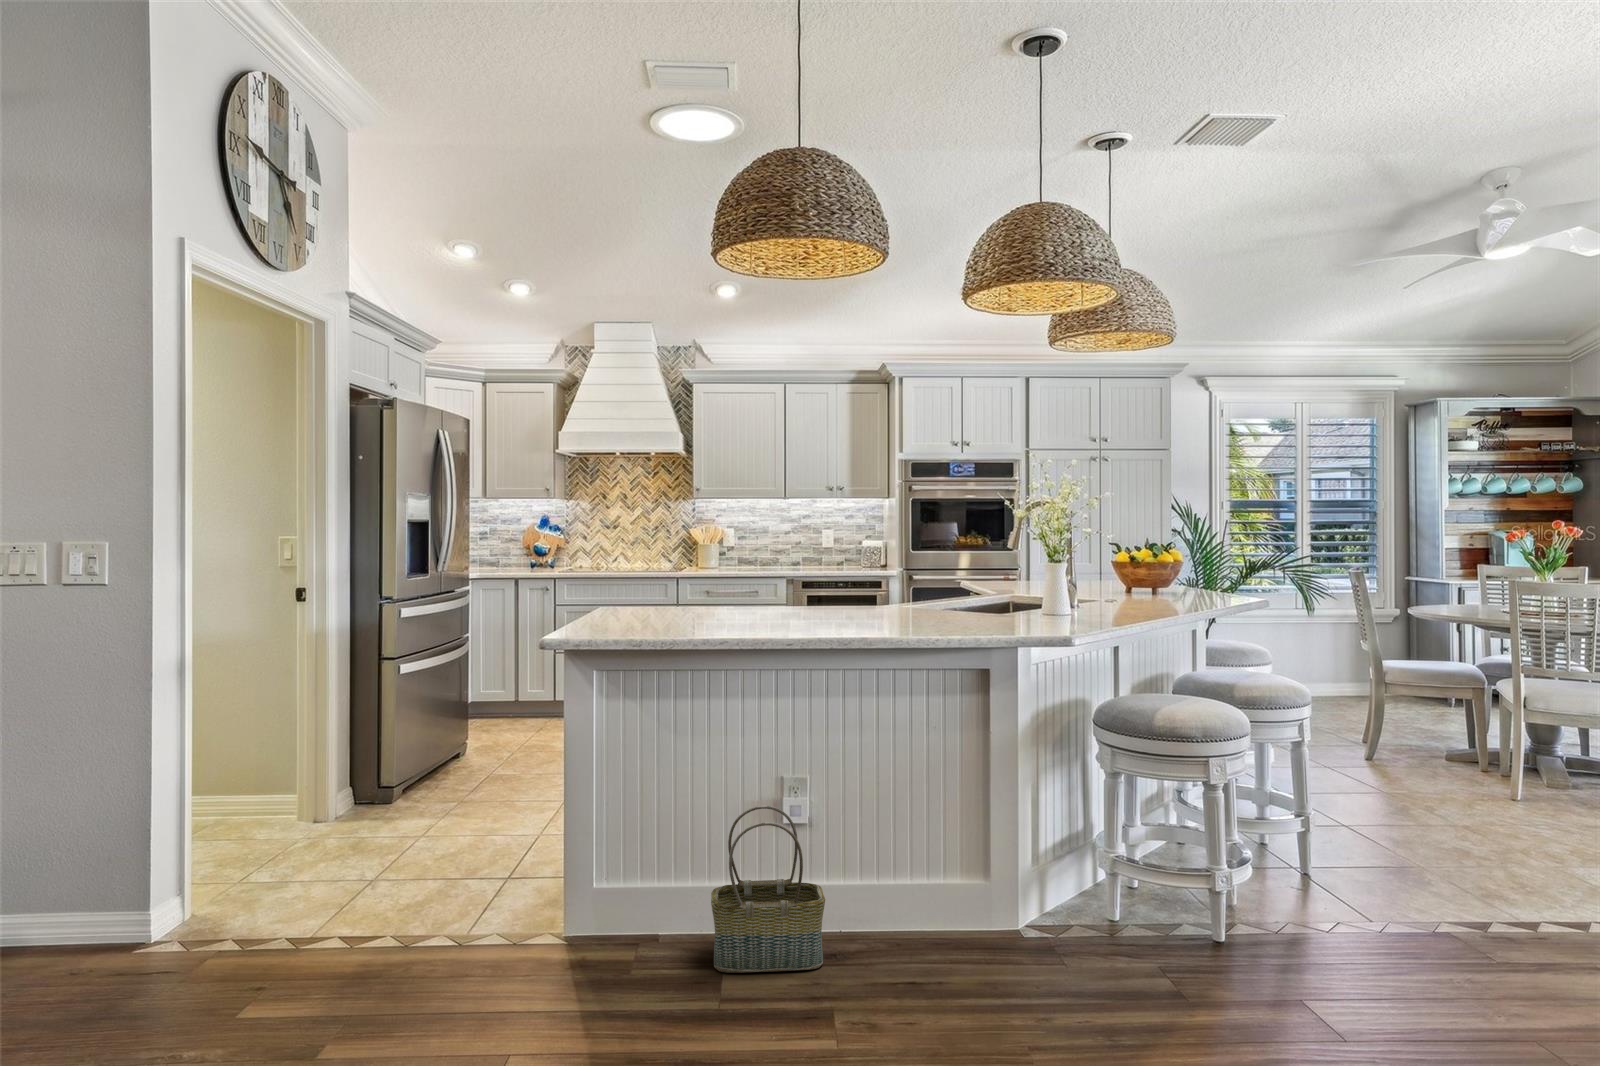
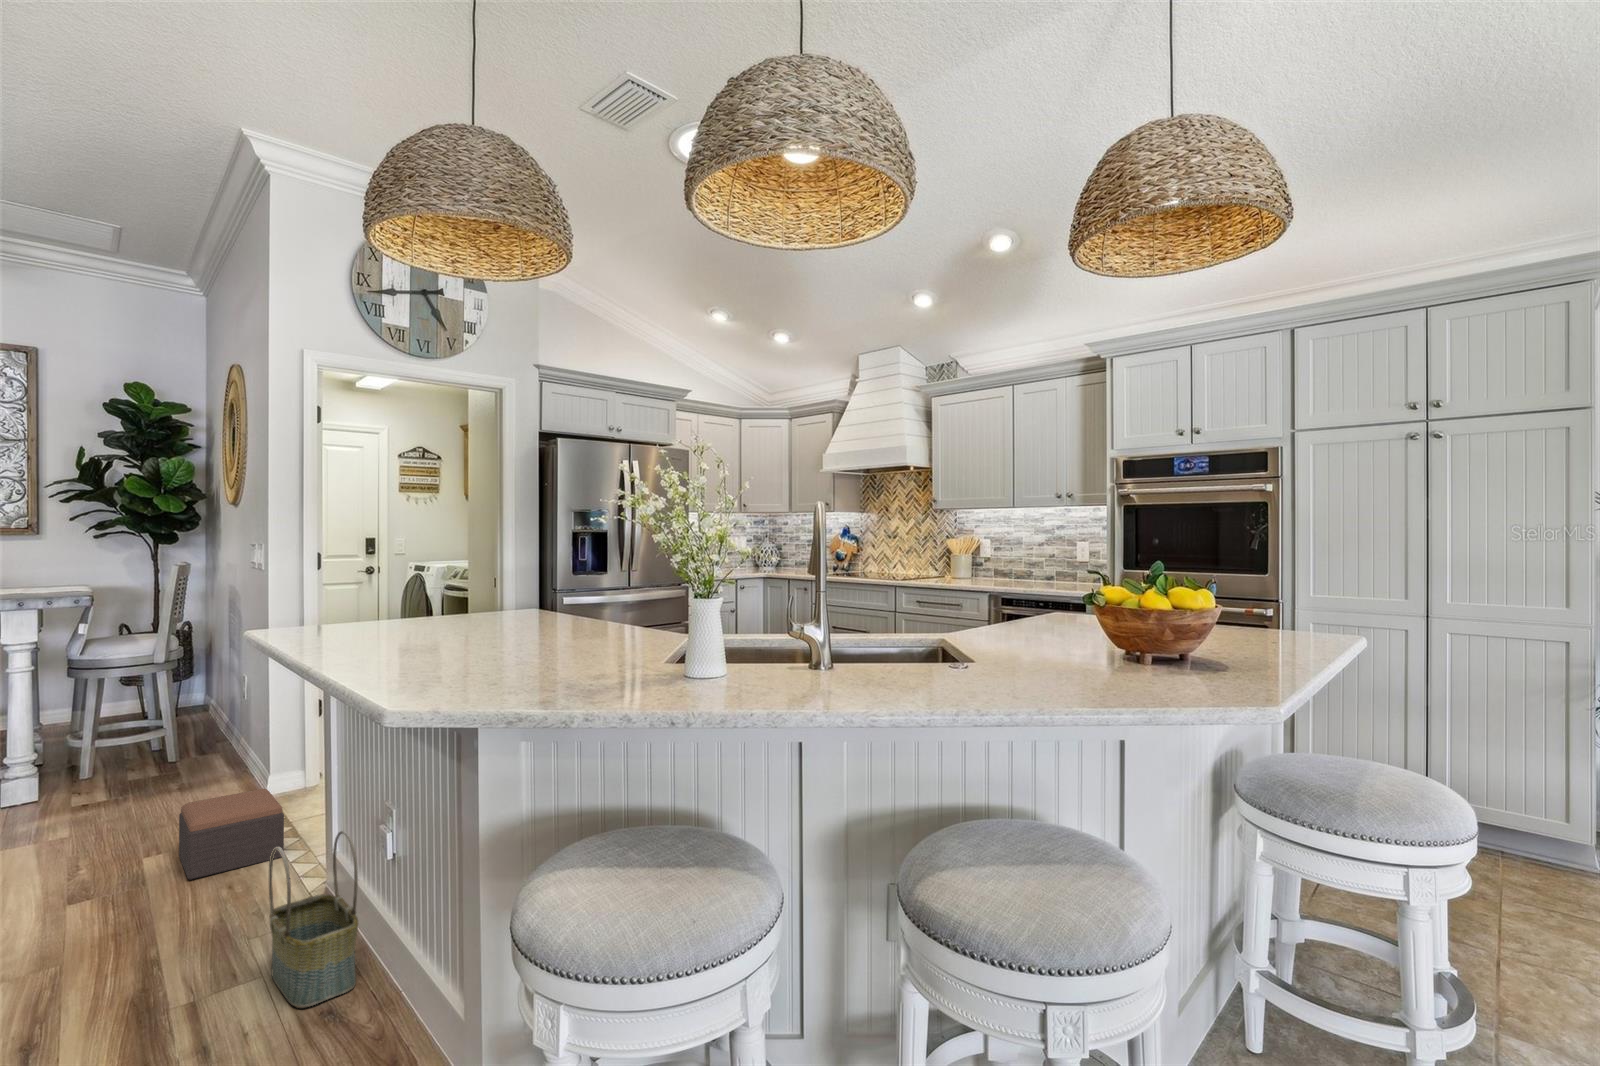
footstool: none [234,874,399,997] -> present [179,789,284,880]

